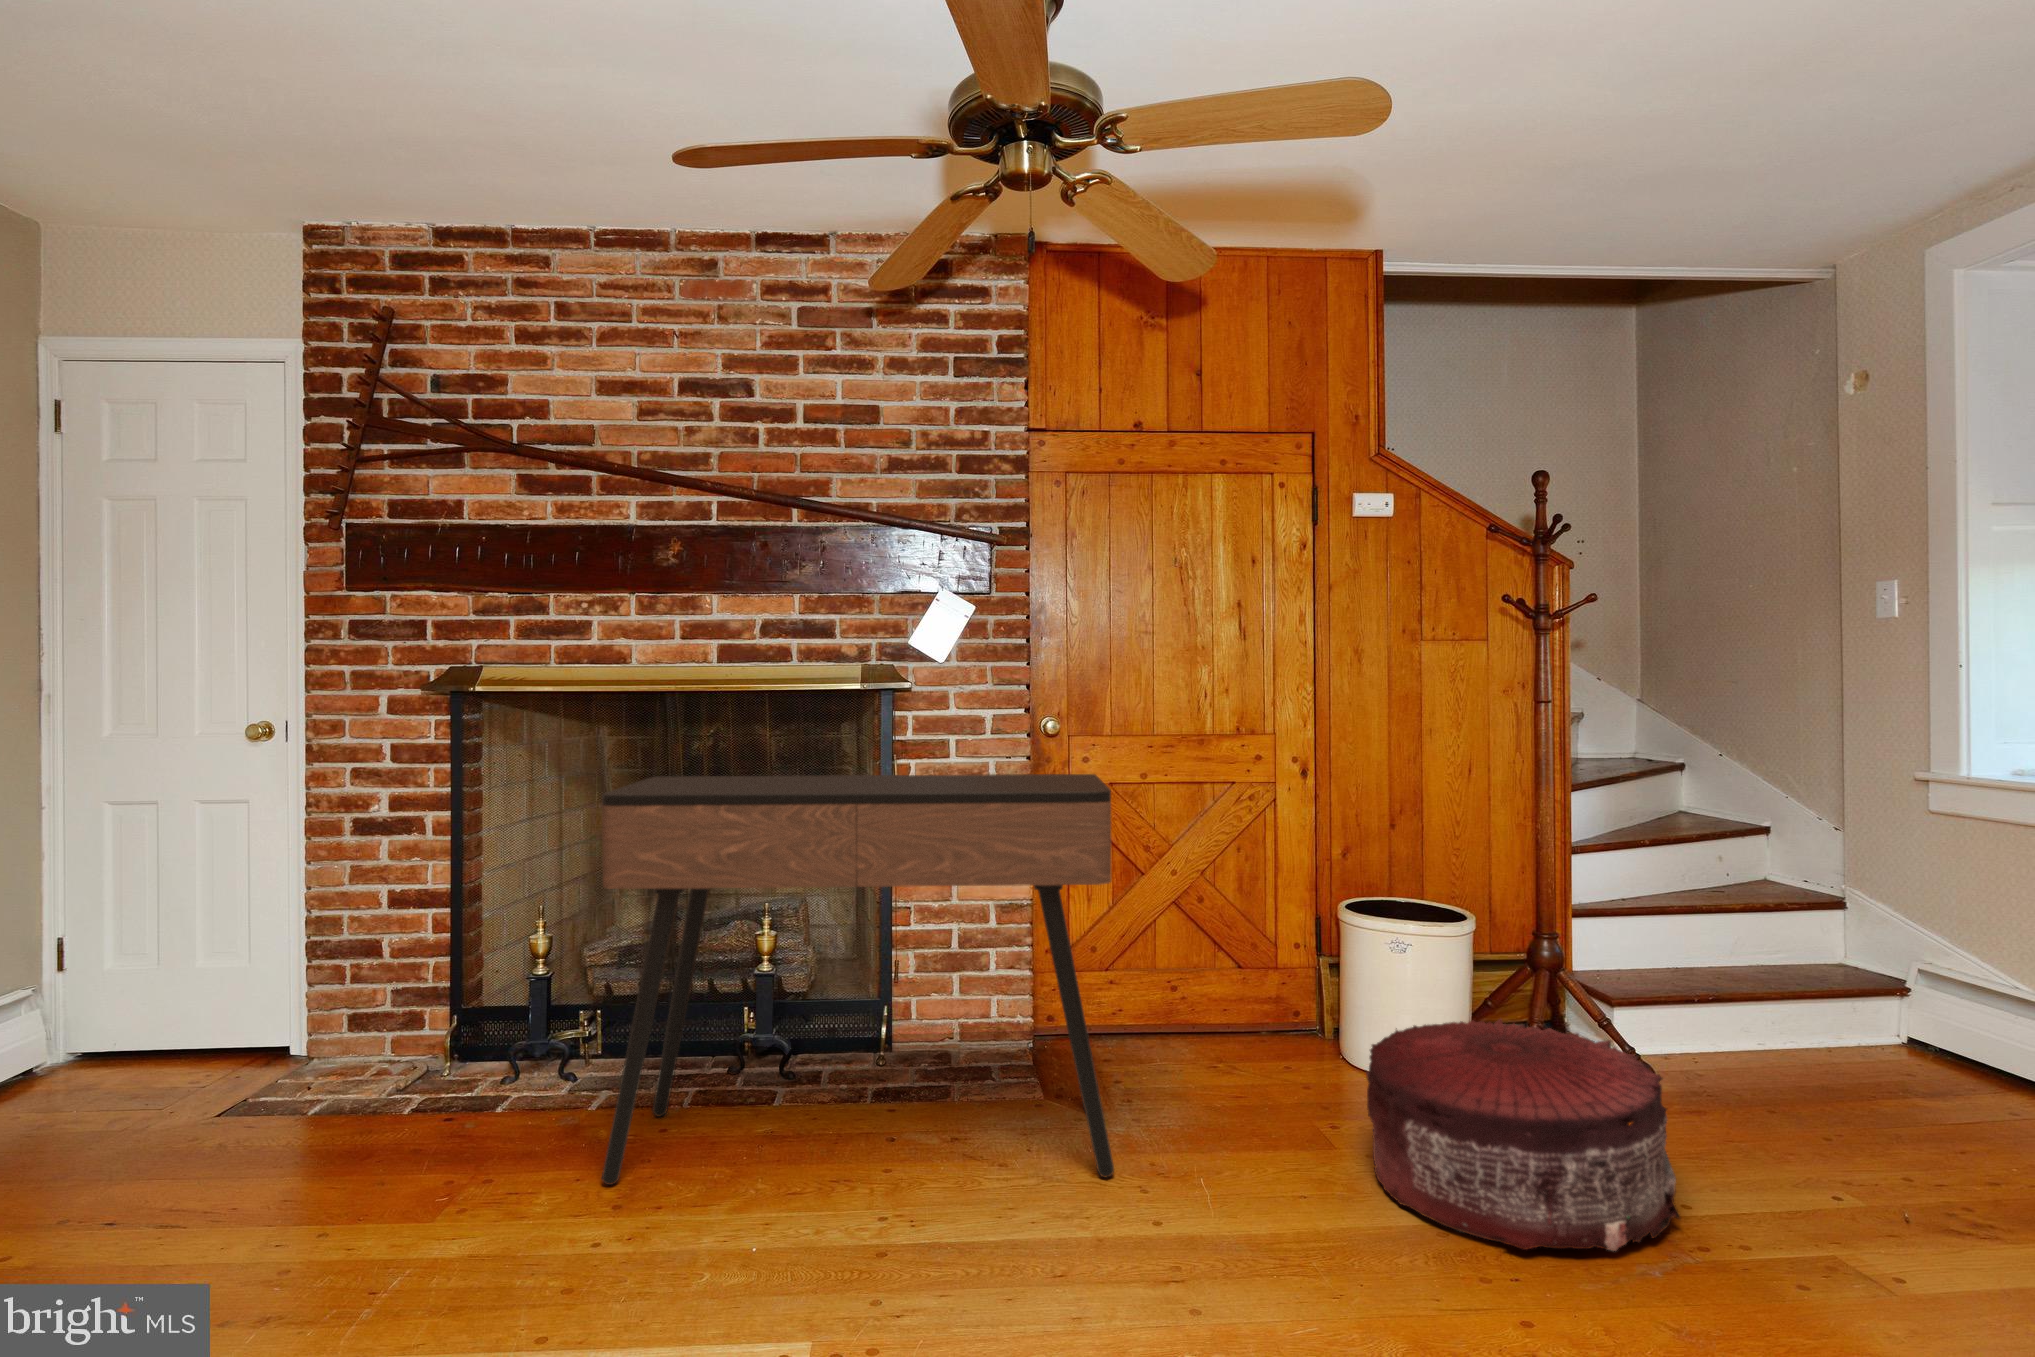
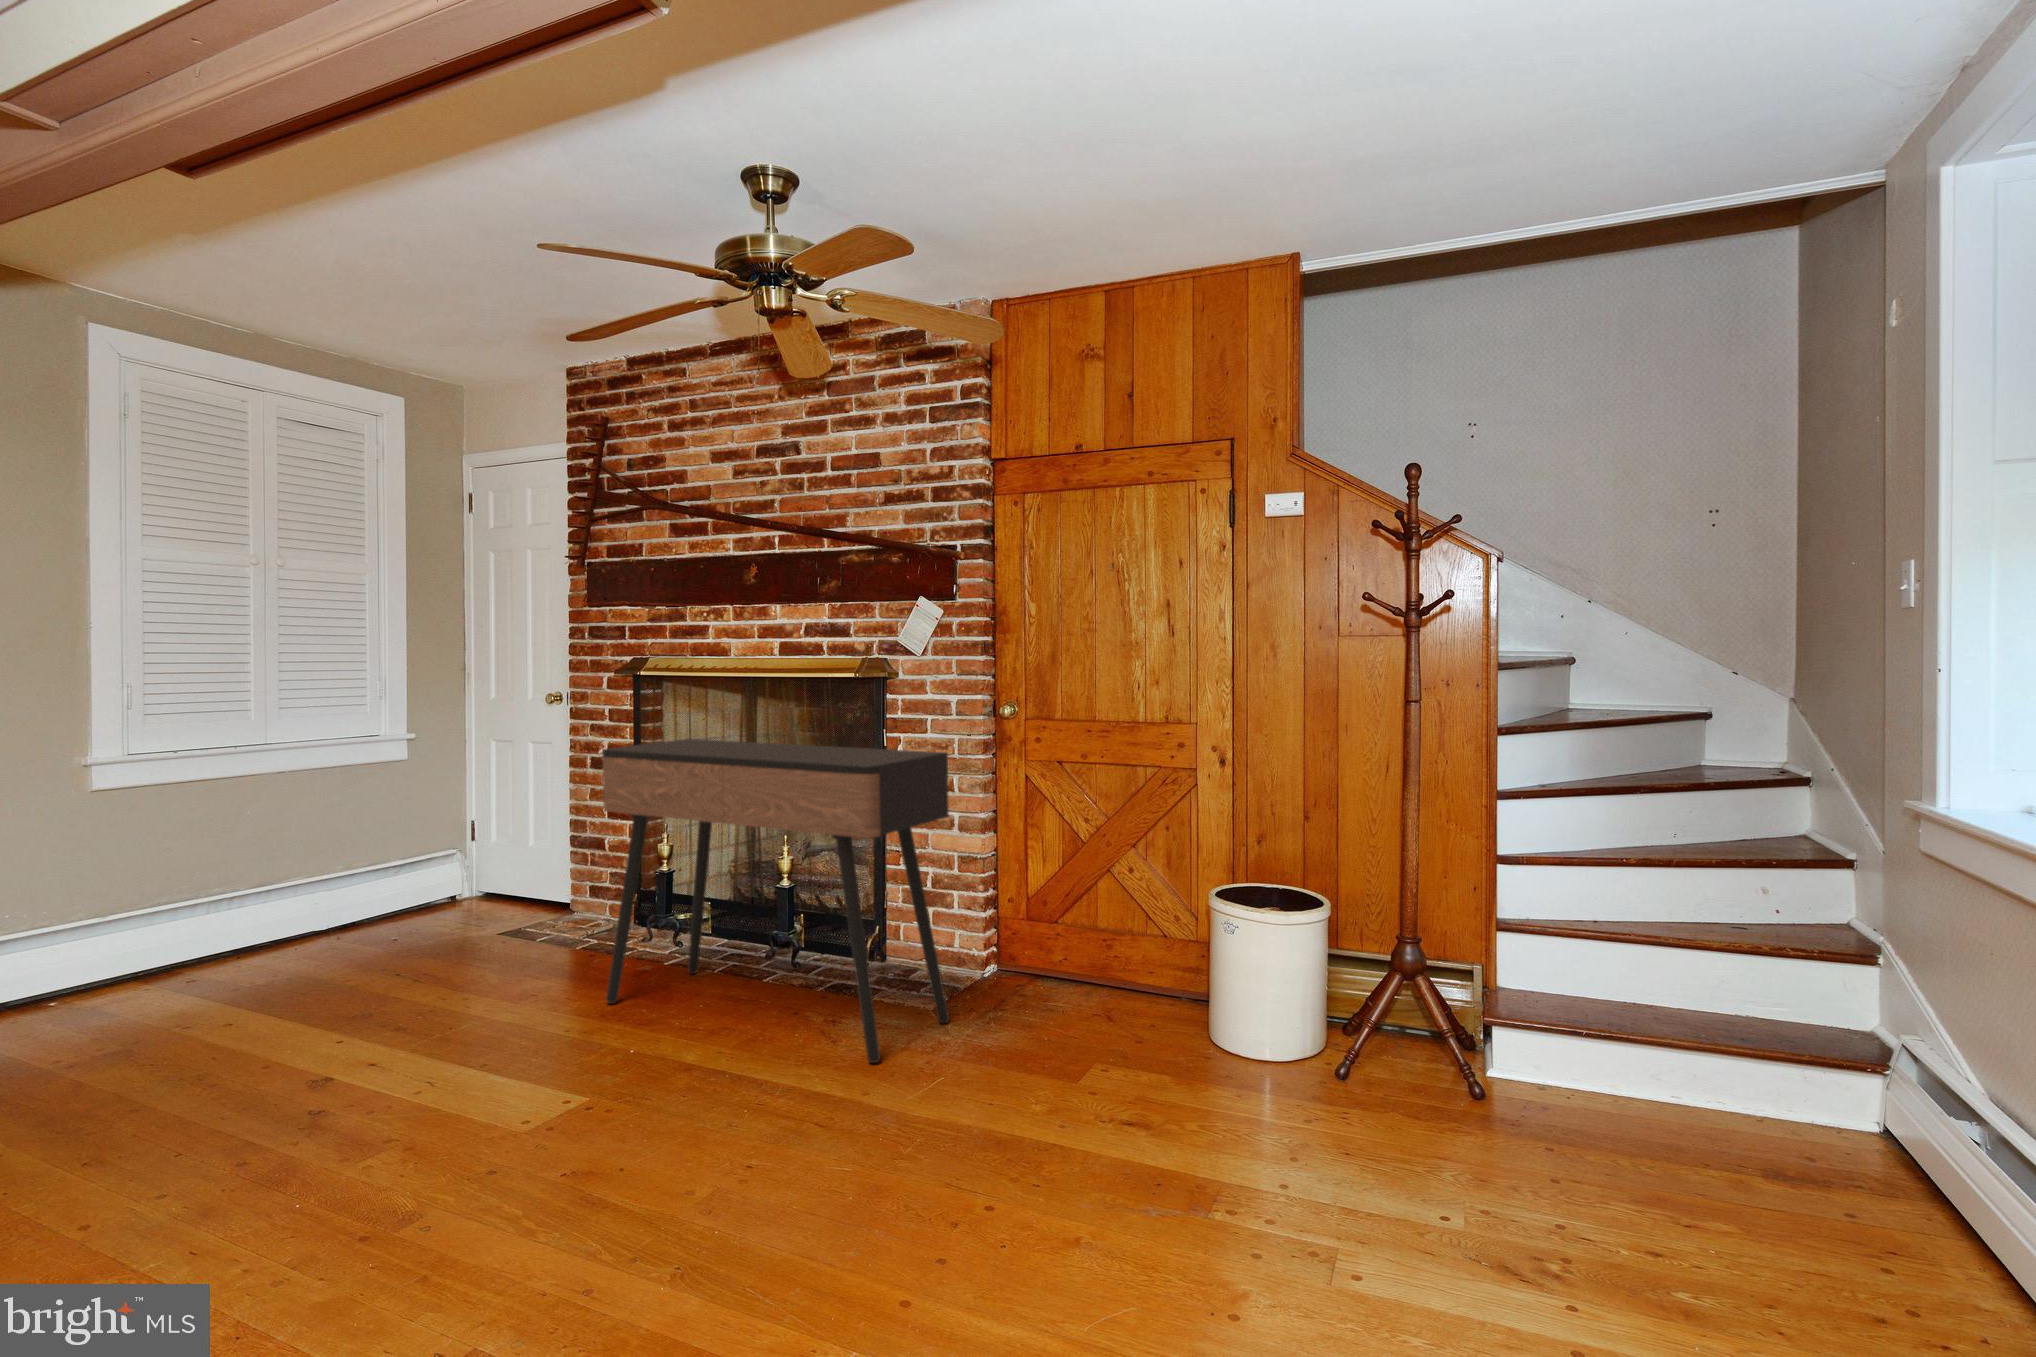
pouf: present [1366,1019,1680,1251] -> none [1021,989,1265,1198]

